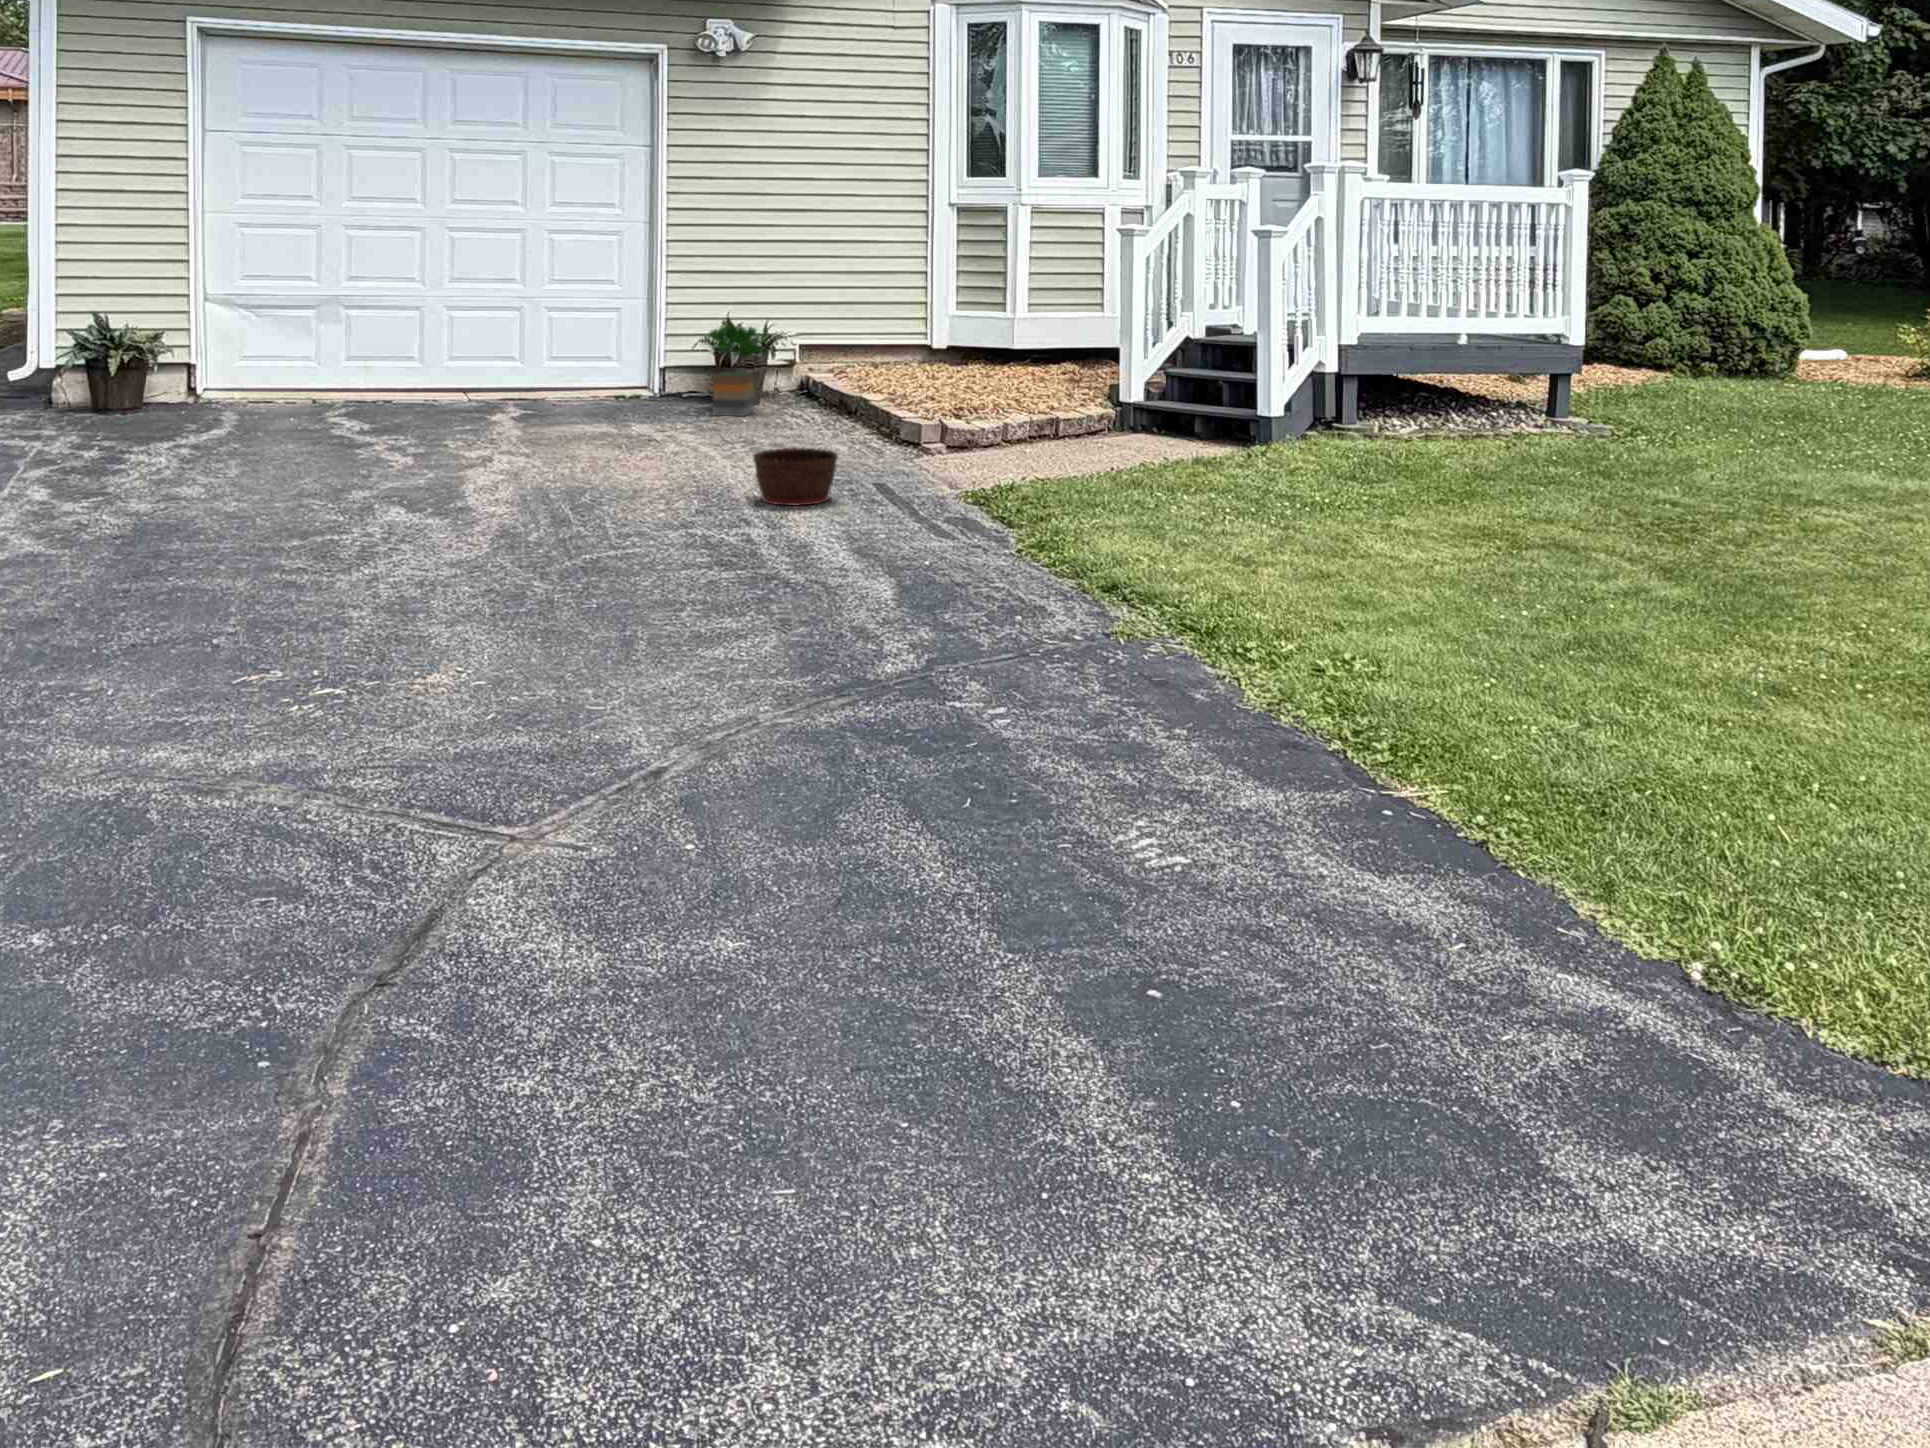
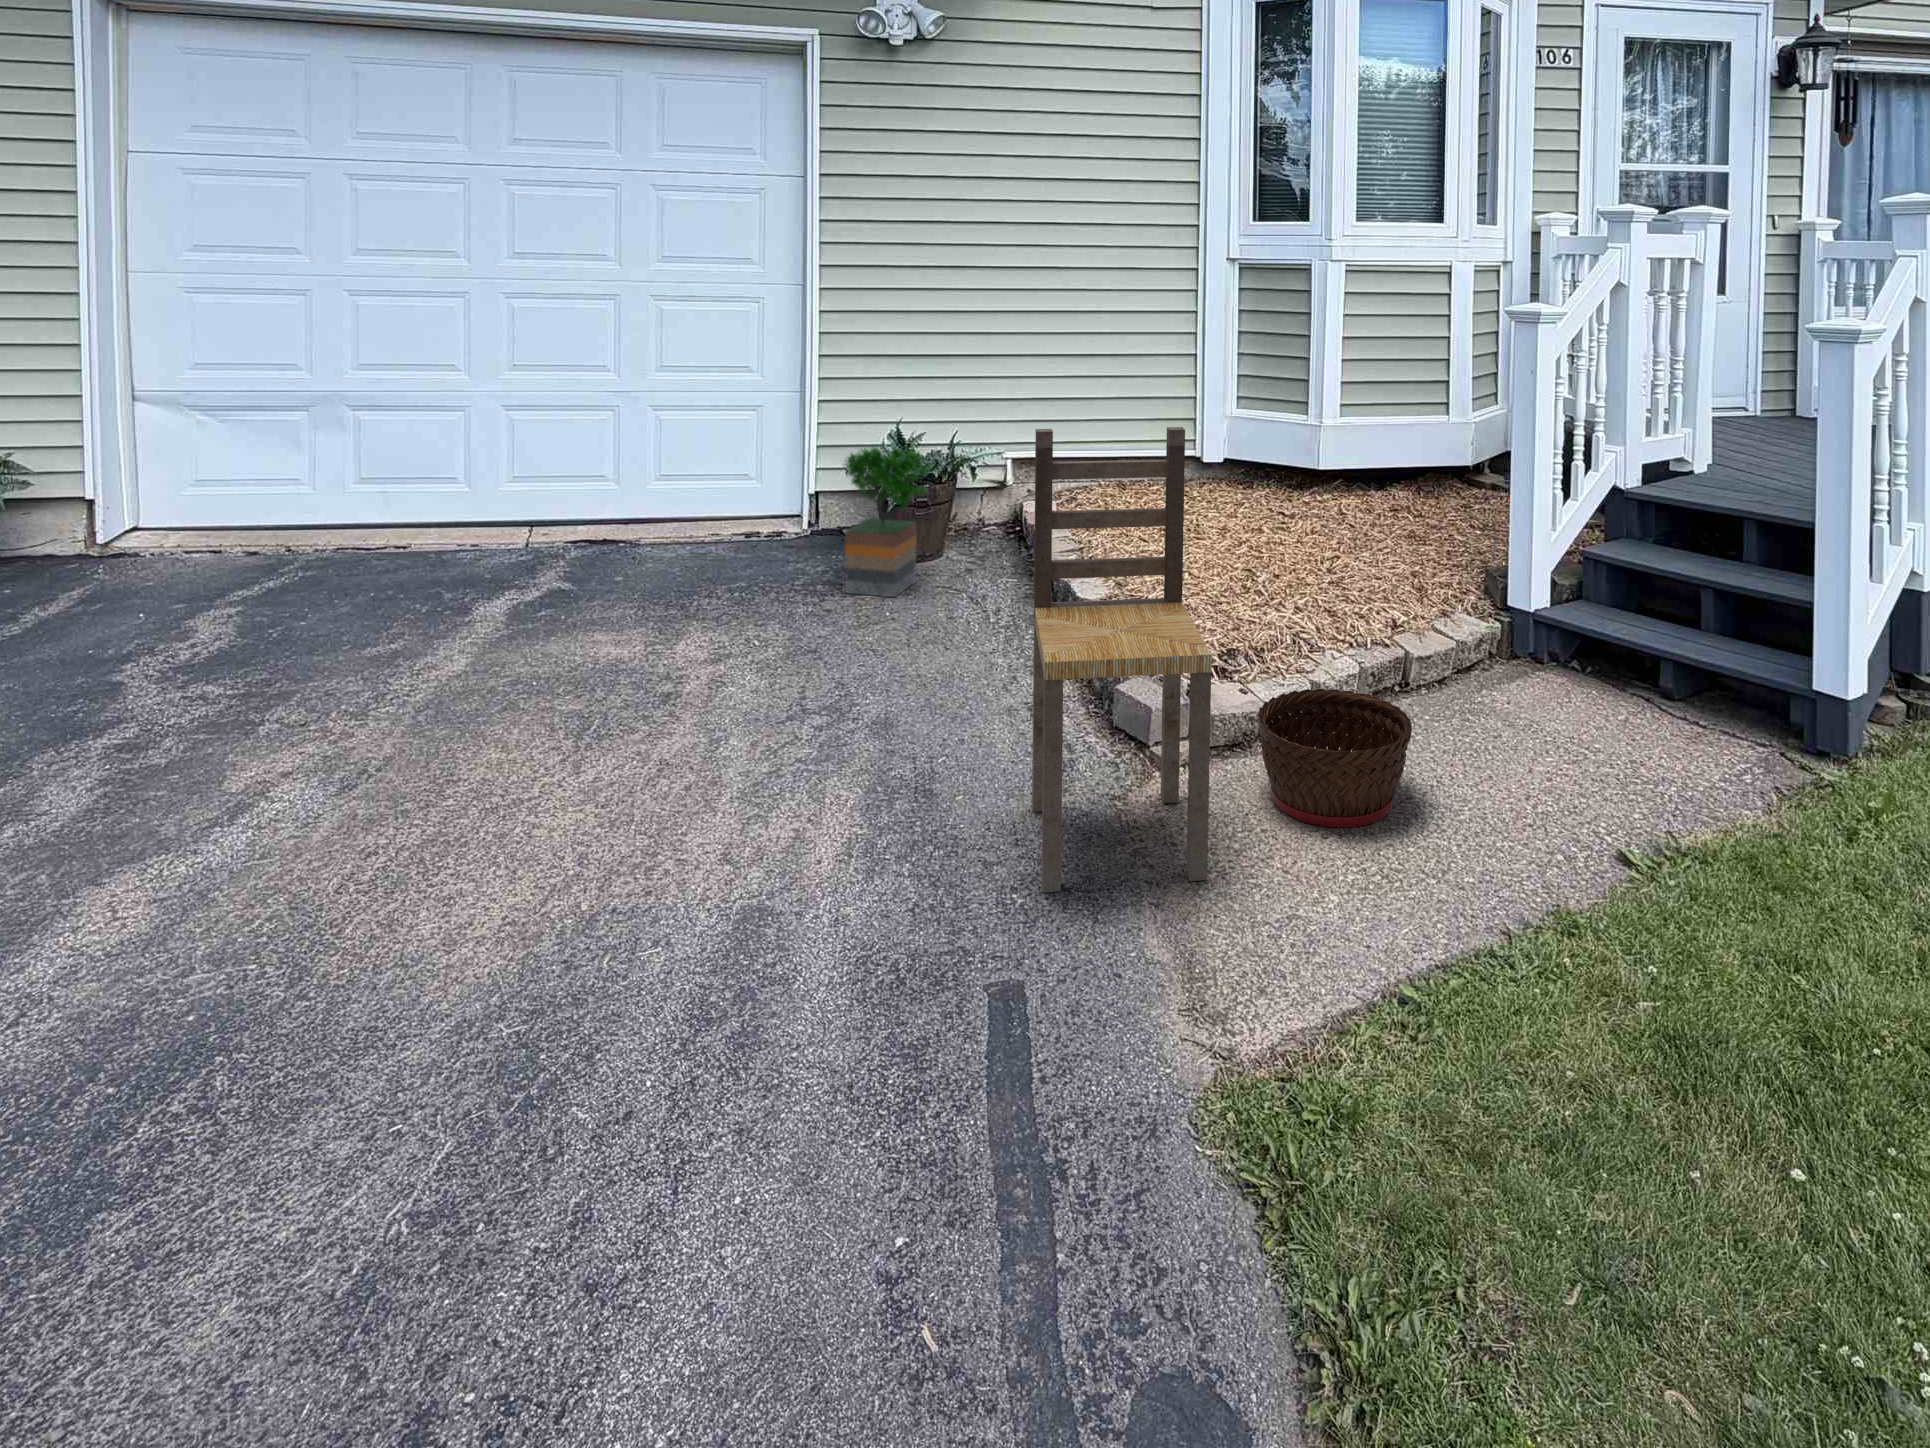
chair: none [862,280,948,475] -> present [1032,427,1212,893]
basket: present [753,448,838,505] -> present [1257,689,1412,827]

